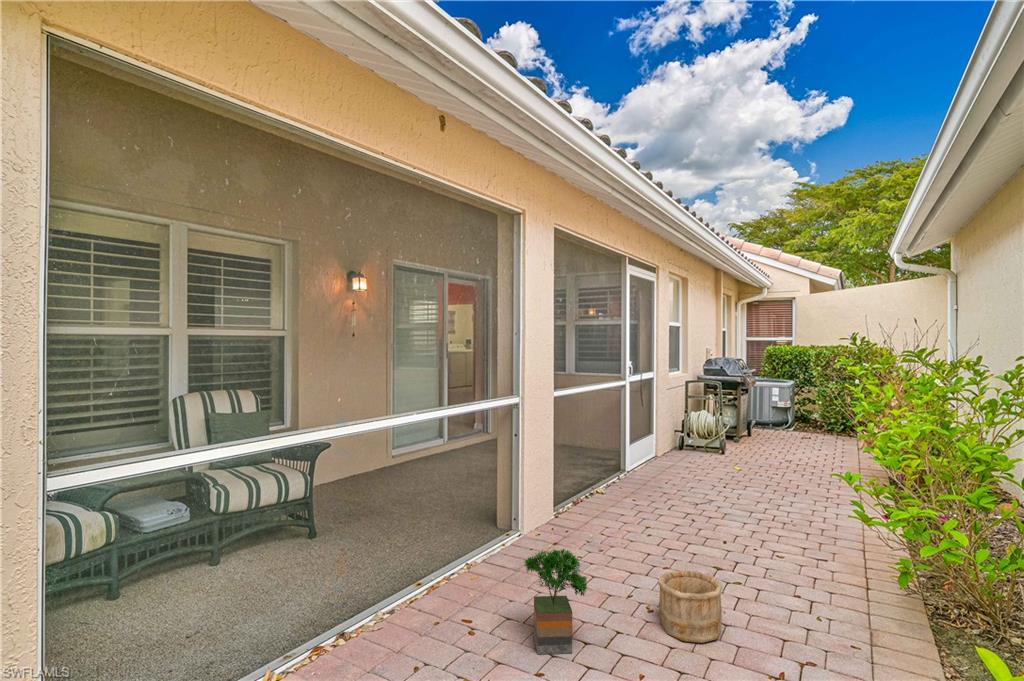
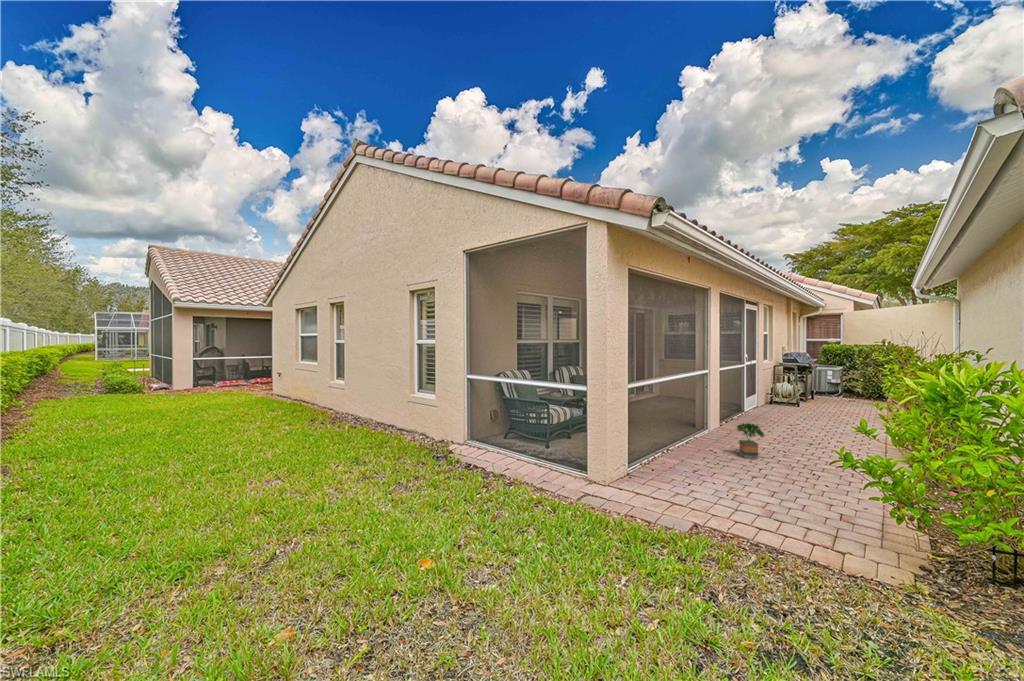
wooden bucket: present [657,570,723,643] -> none [789,436,818,459]

